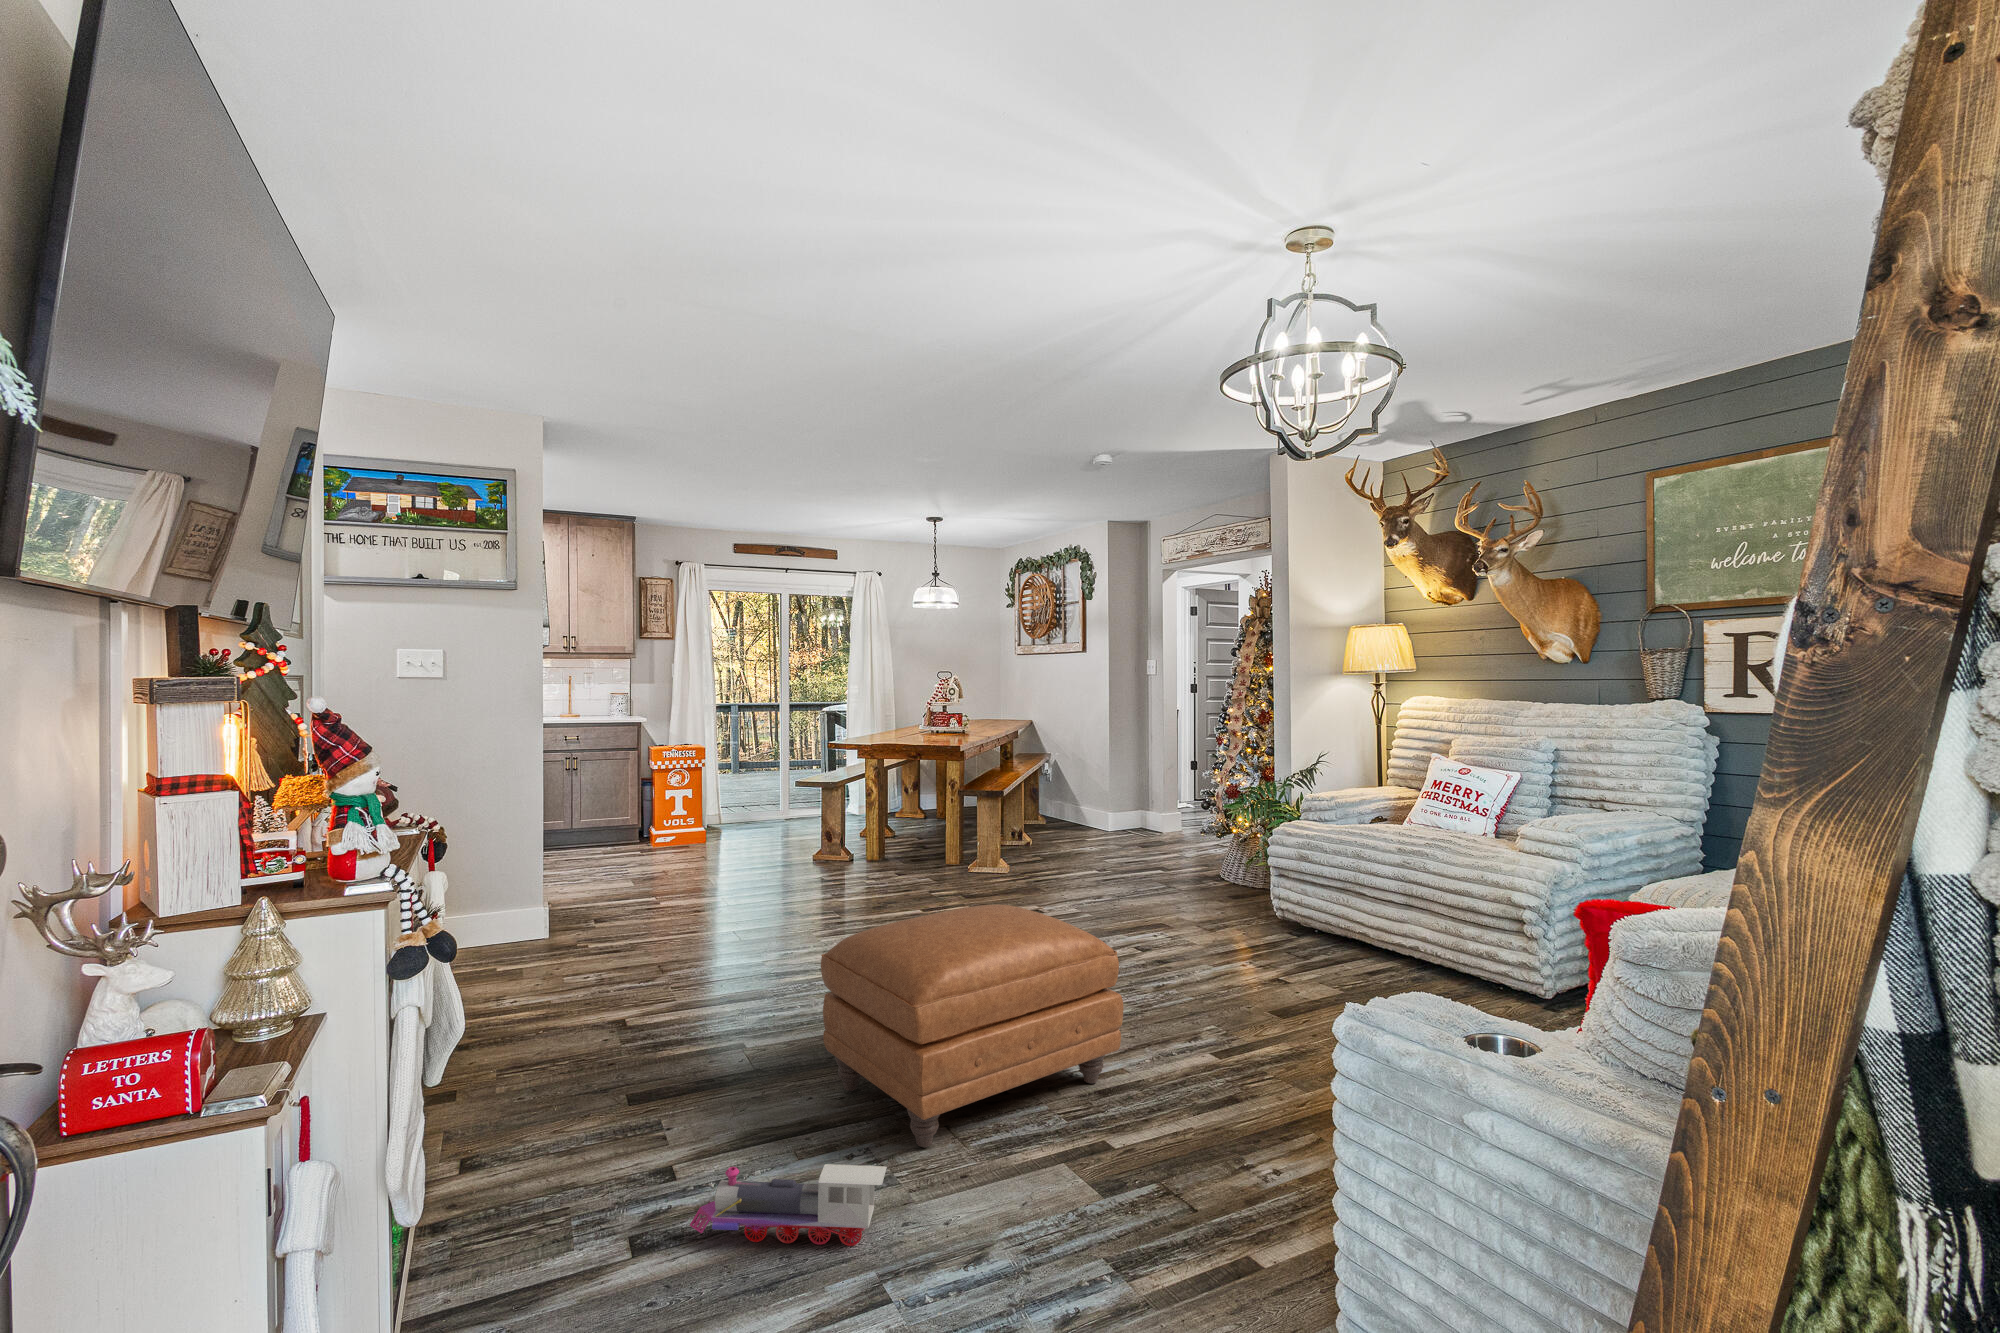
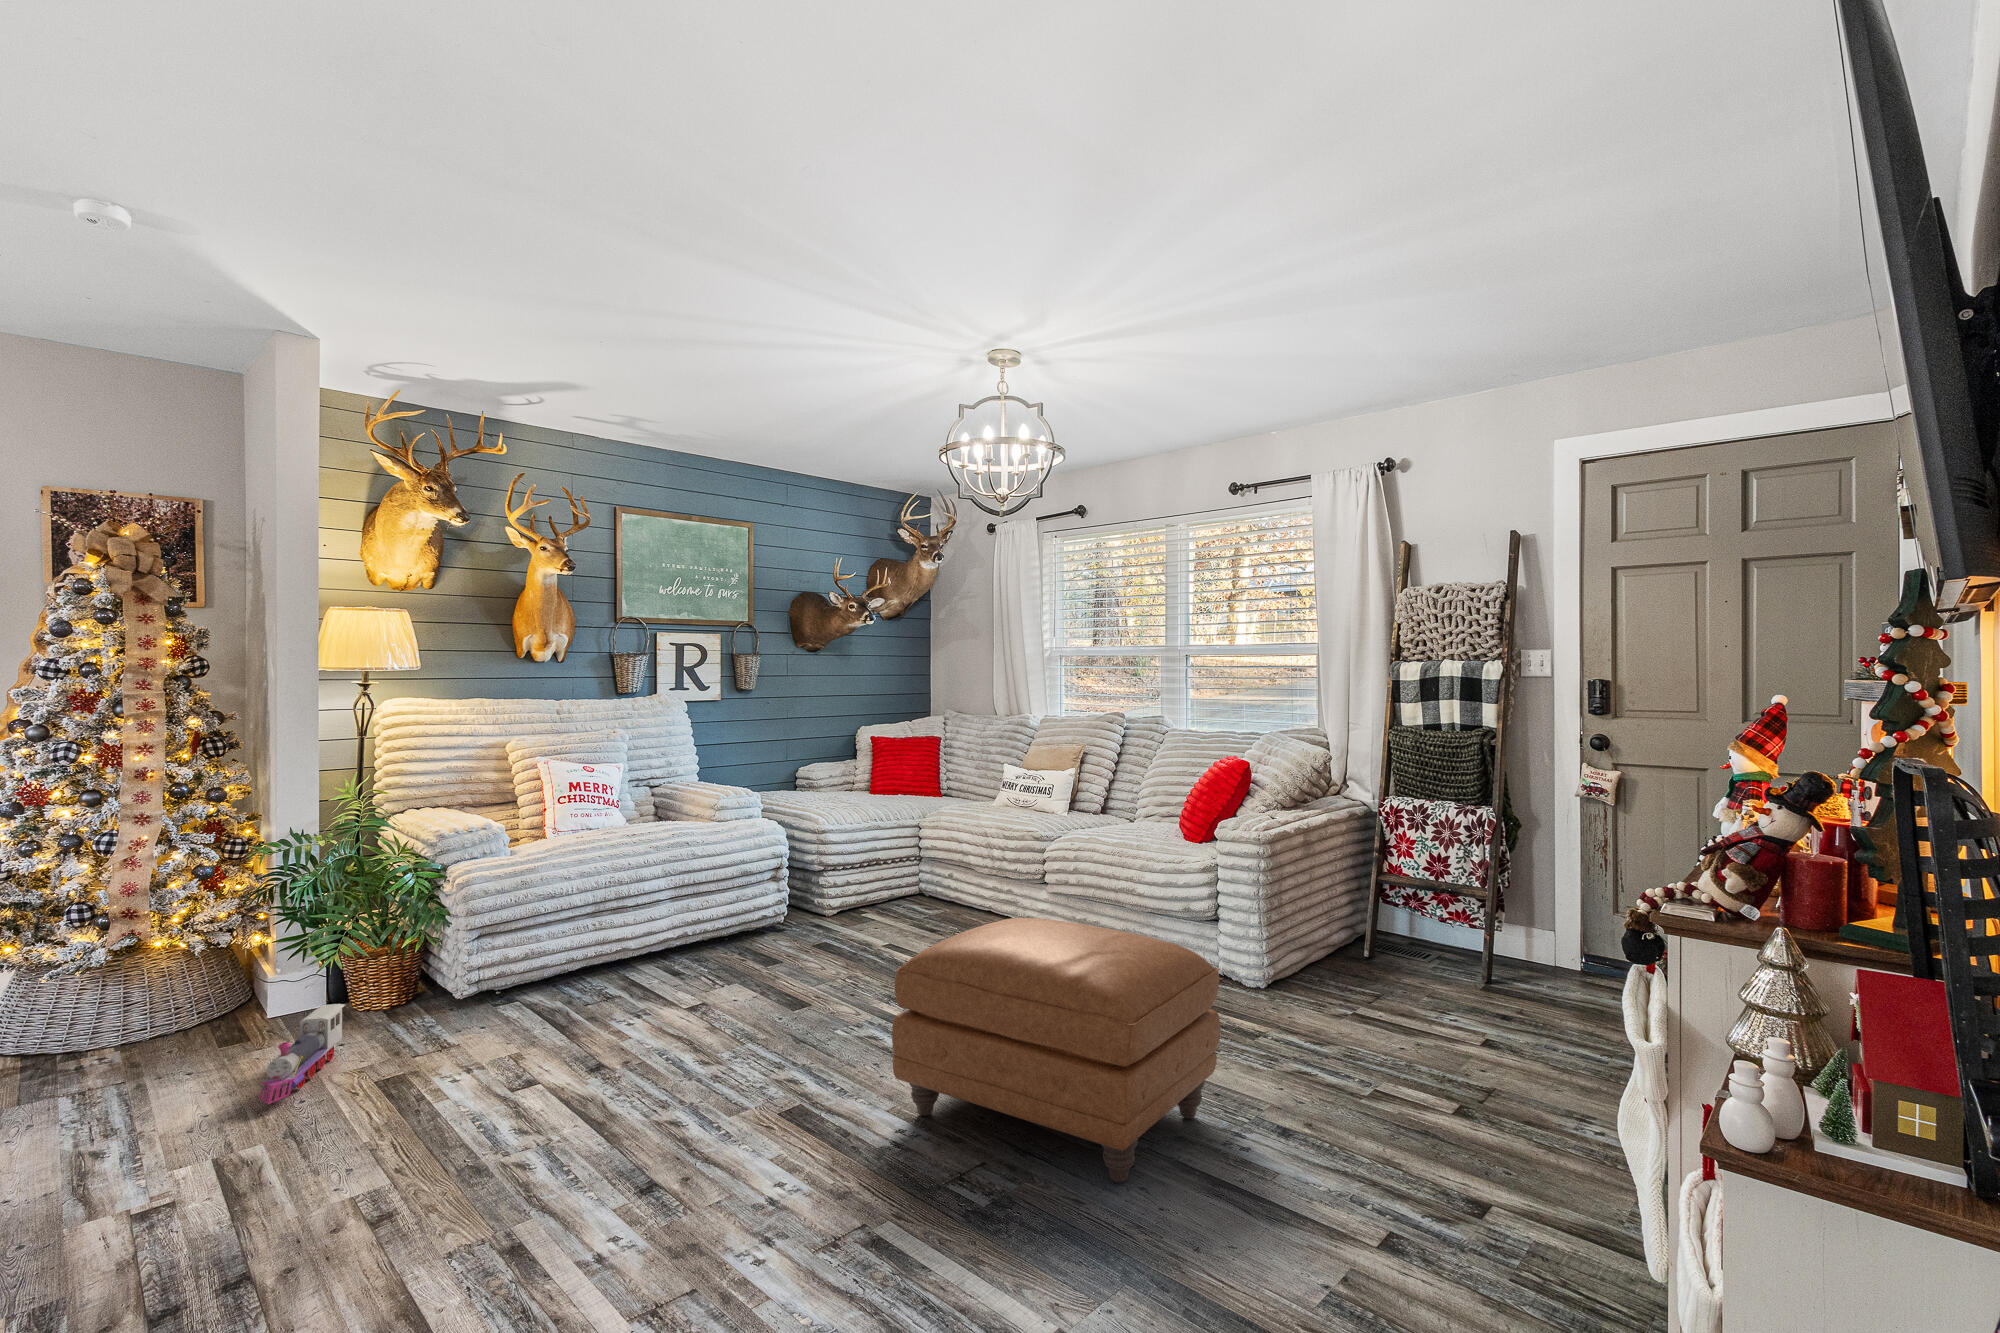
toy train: present [690,1164,887,1246] -> present [260,1004,345,1104]

